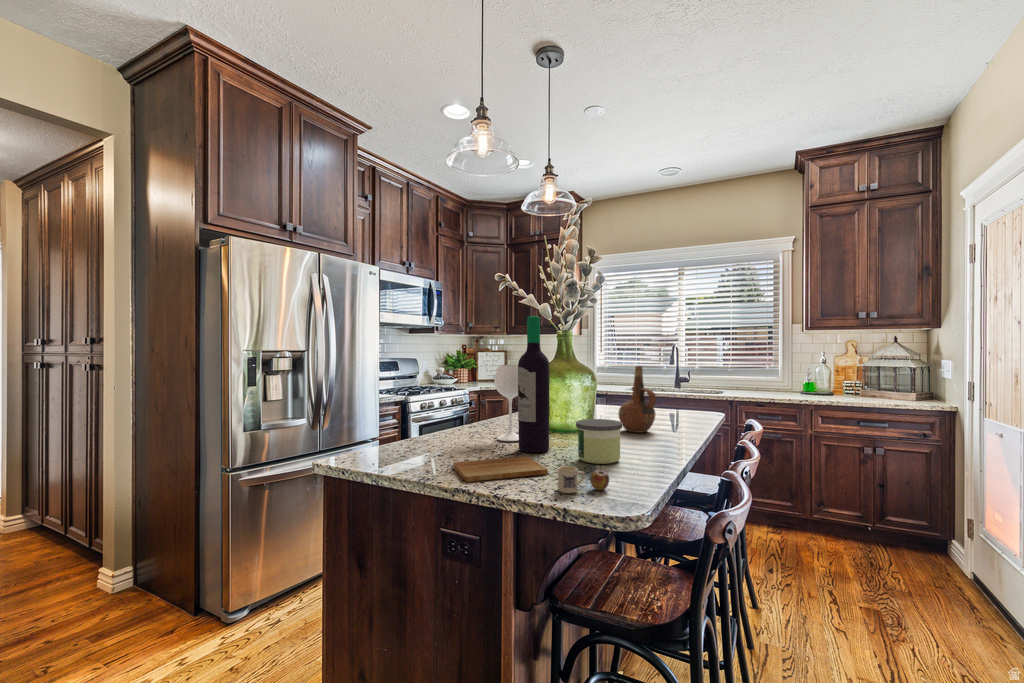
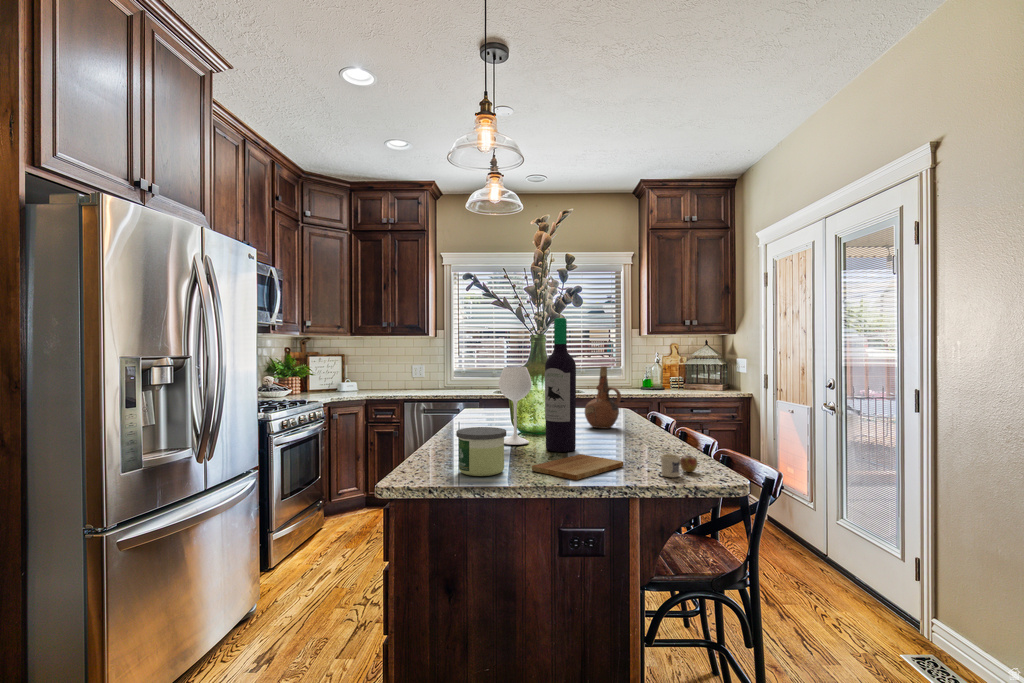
candle: present [576,419,622,464] -> present [456,427,506,476]

